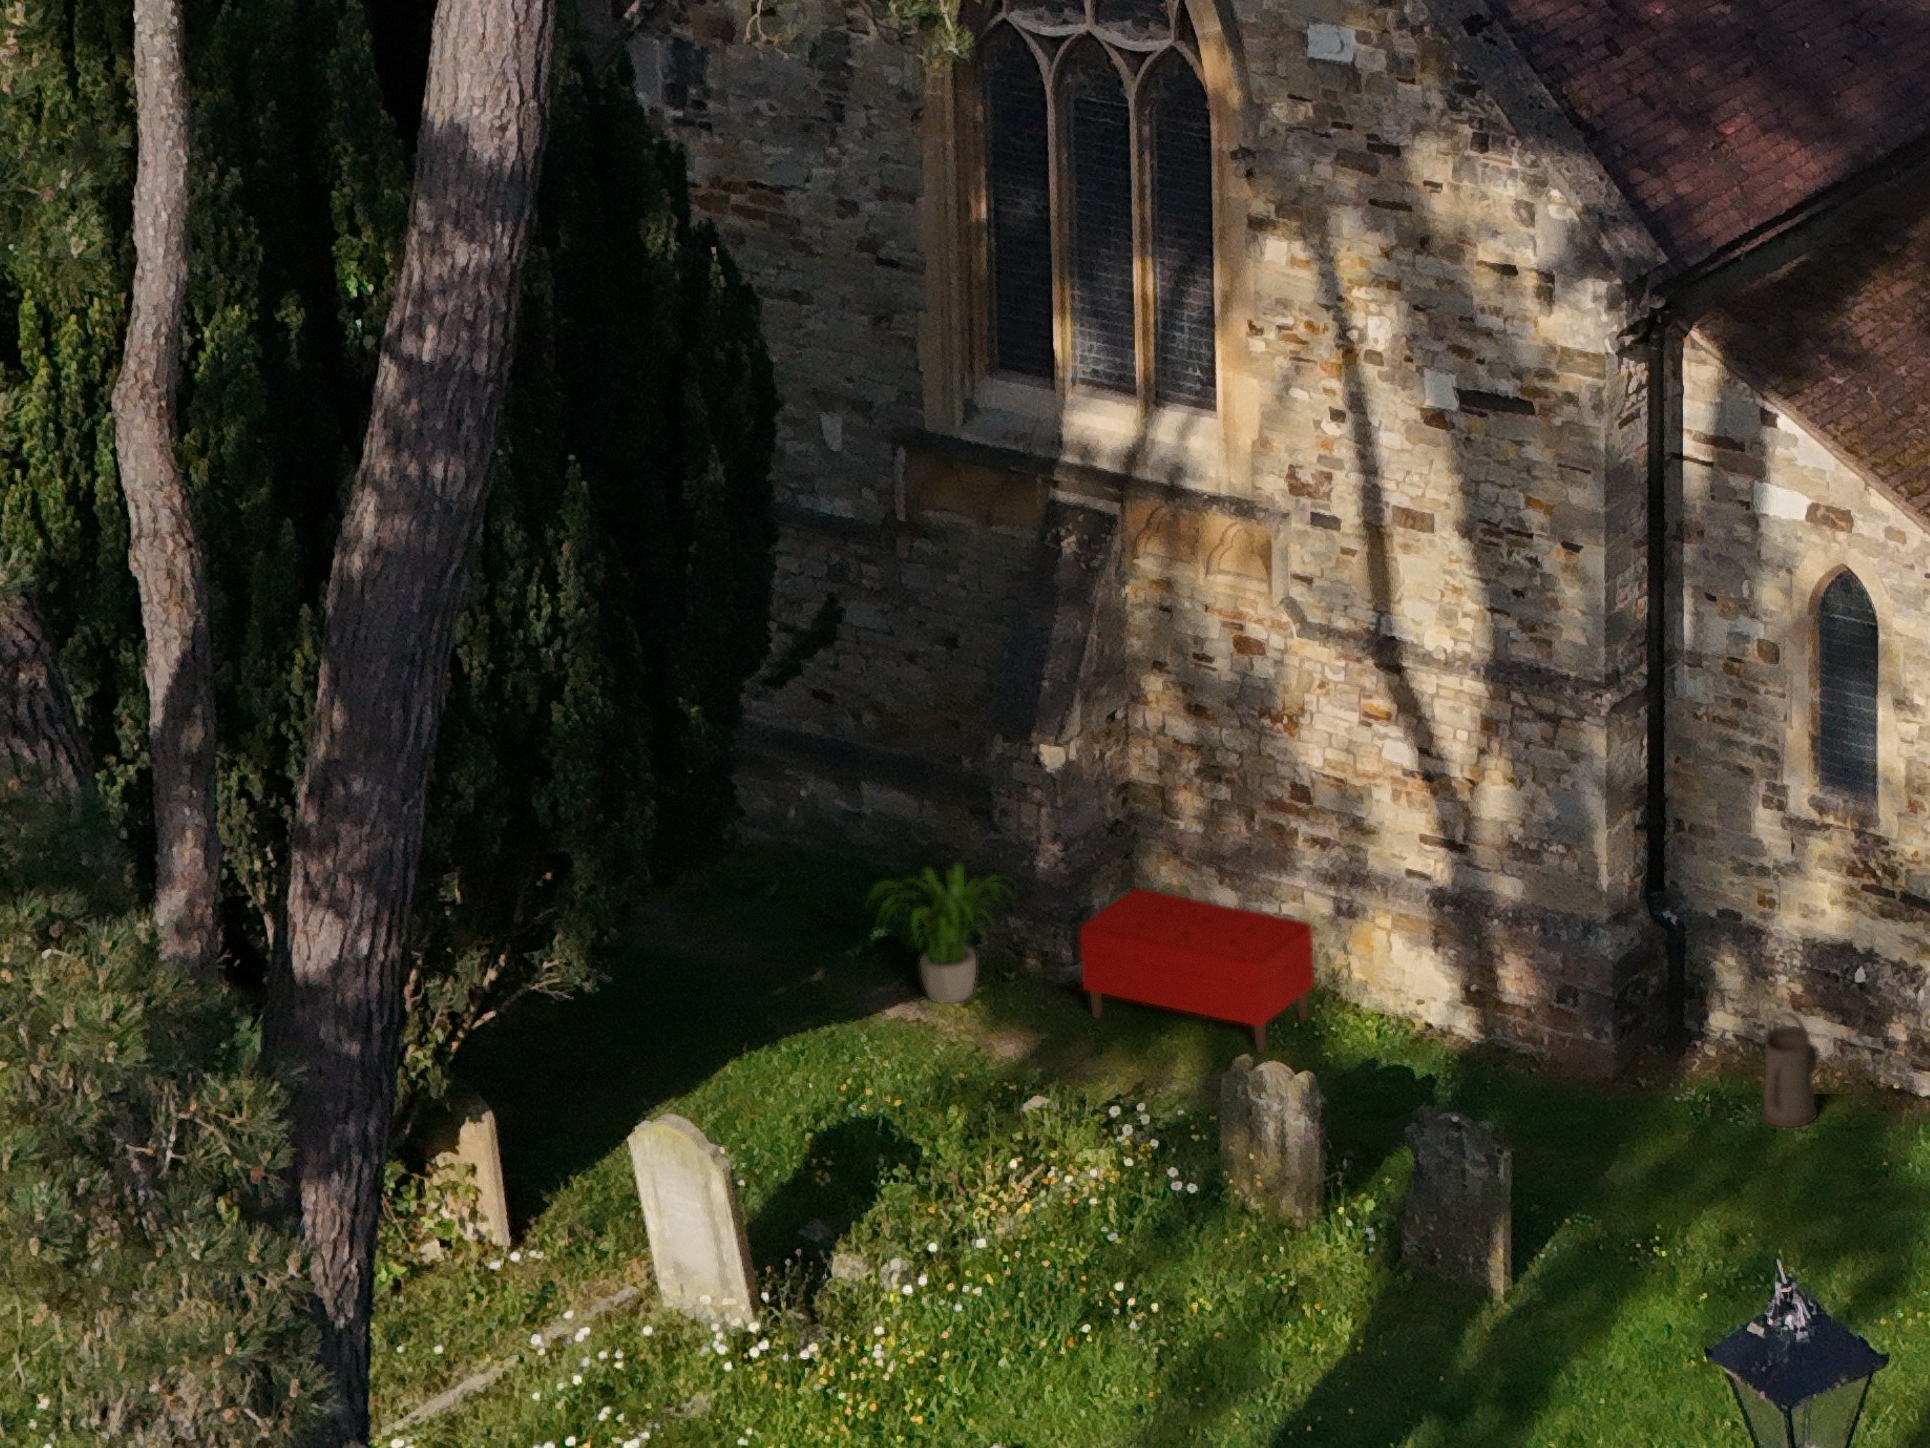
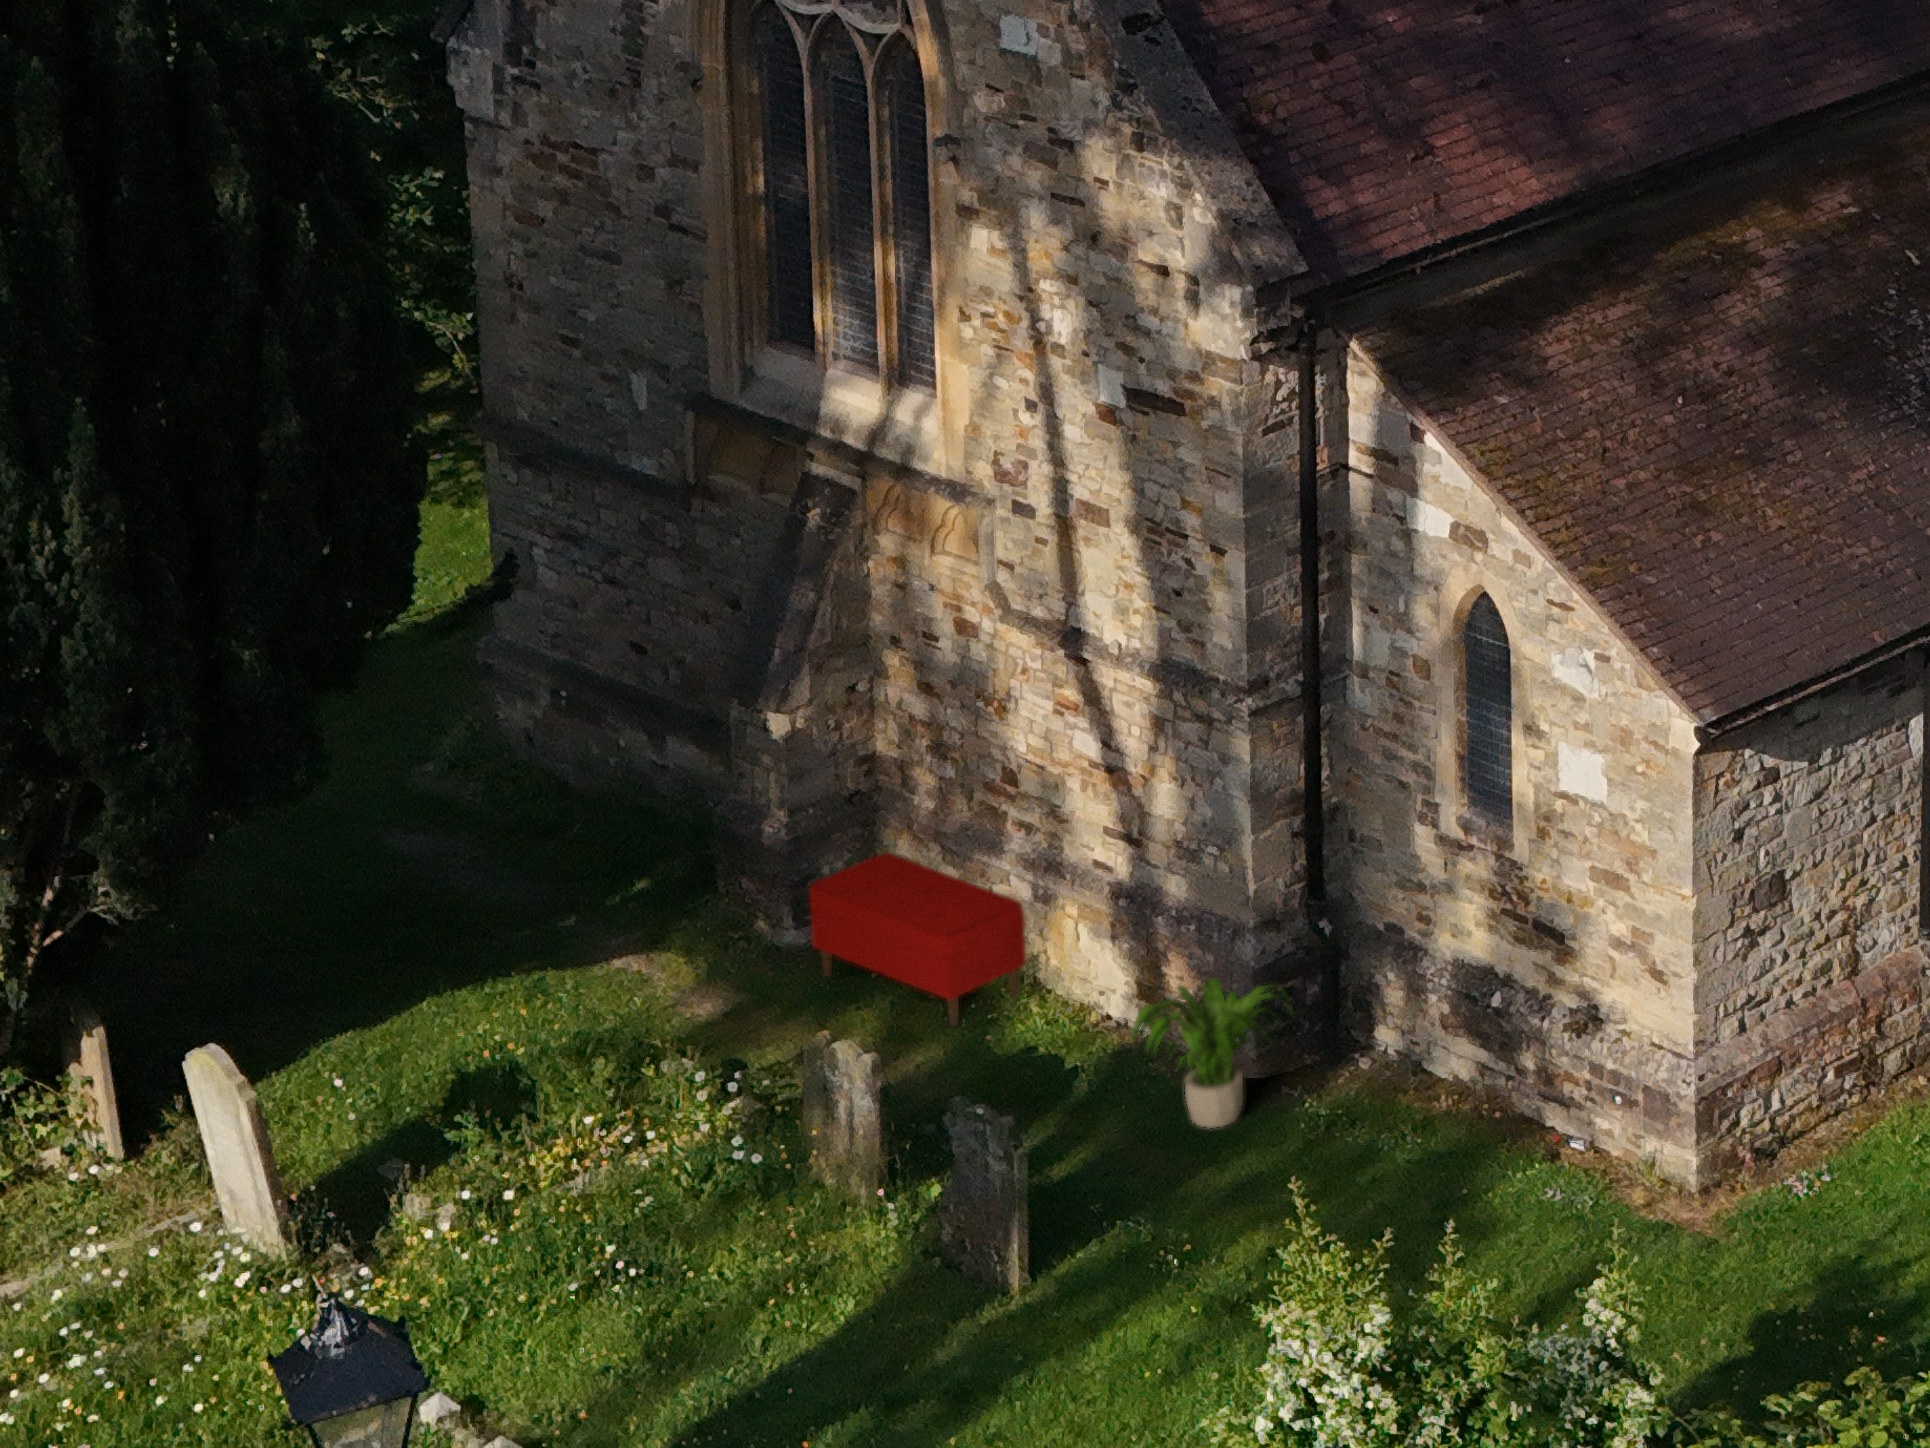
potted plant: present [866,863,1015,1003] -> present [1132,977,1292,1128]
watering can: present [1762,1012,1818,1127] -> none [1372,1022,1471,1153]

